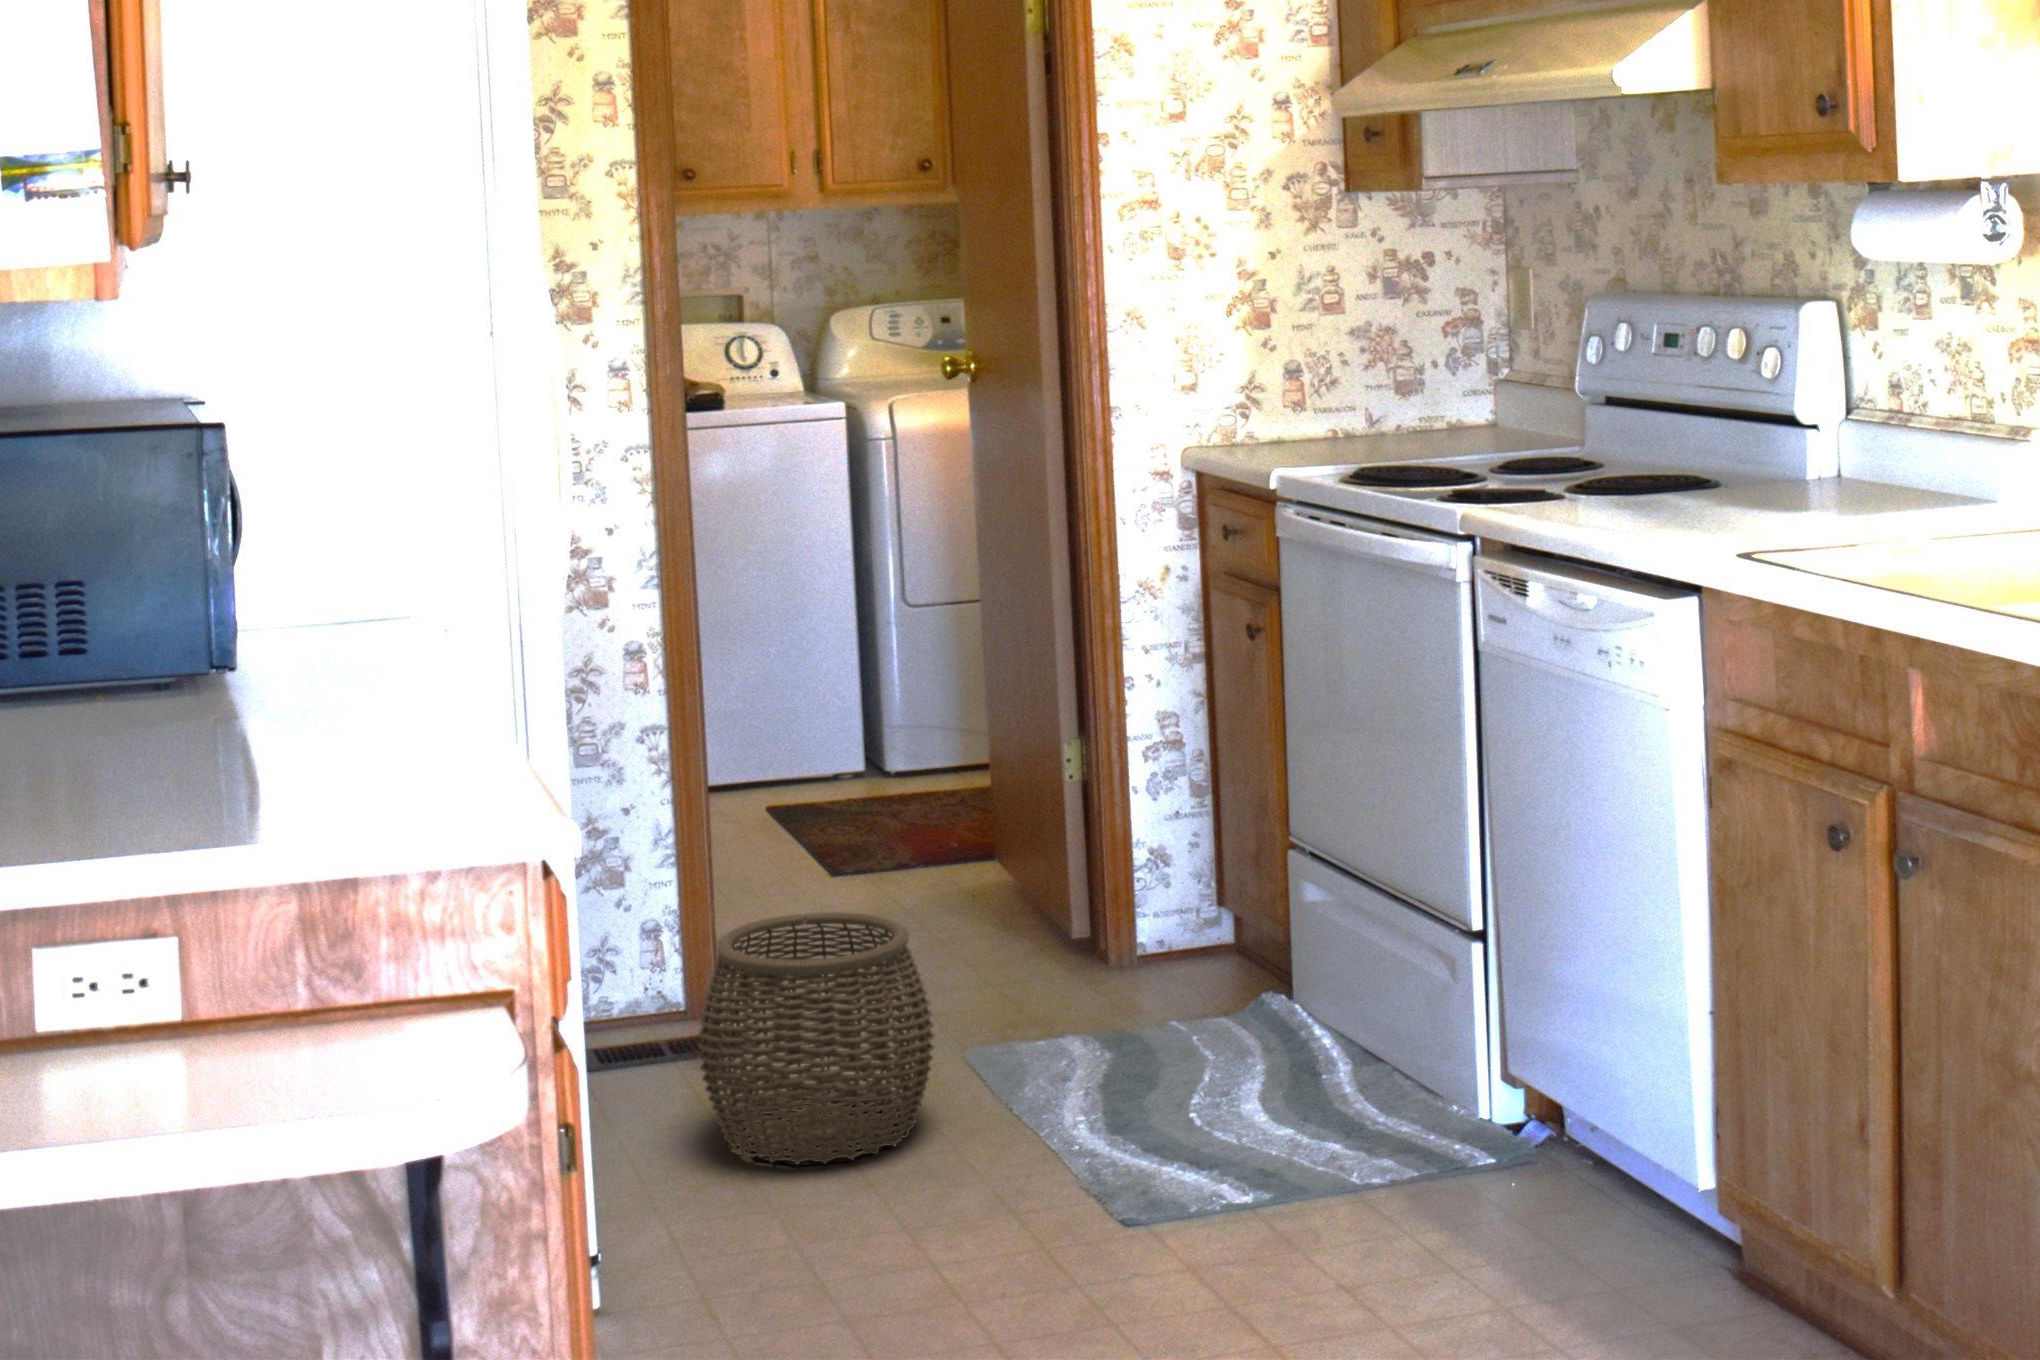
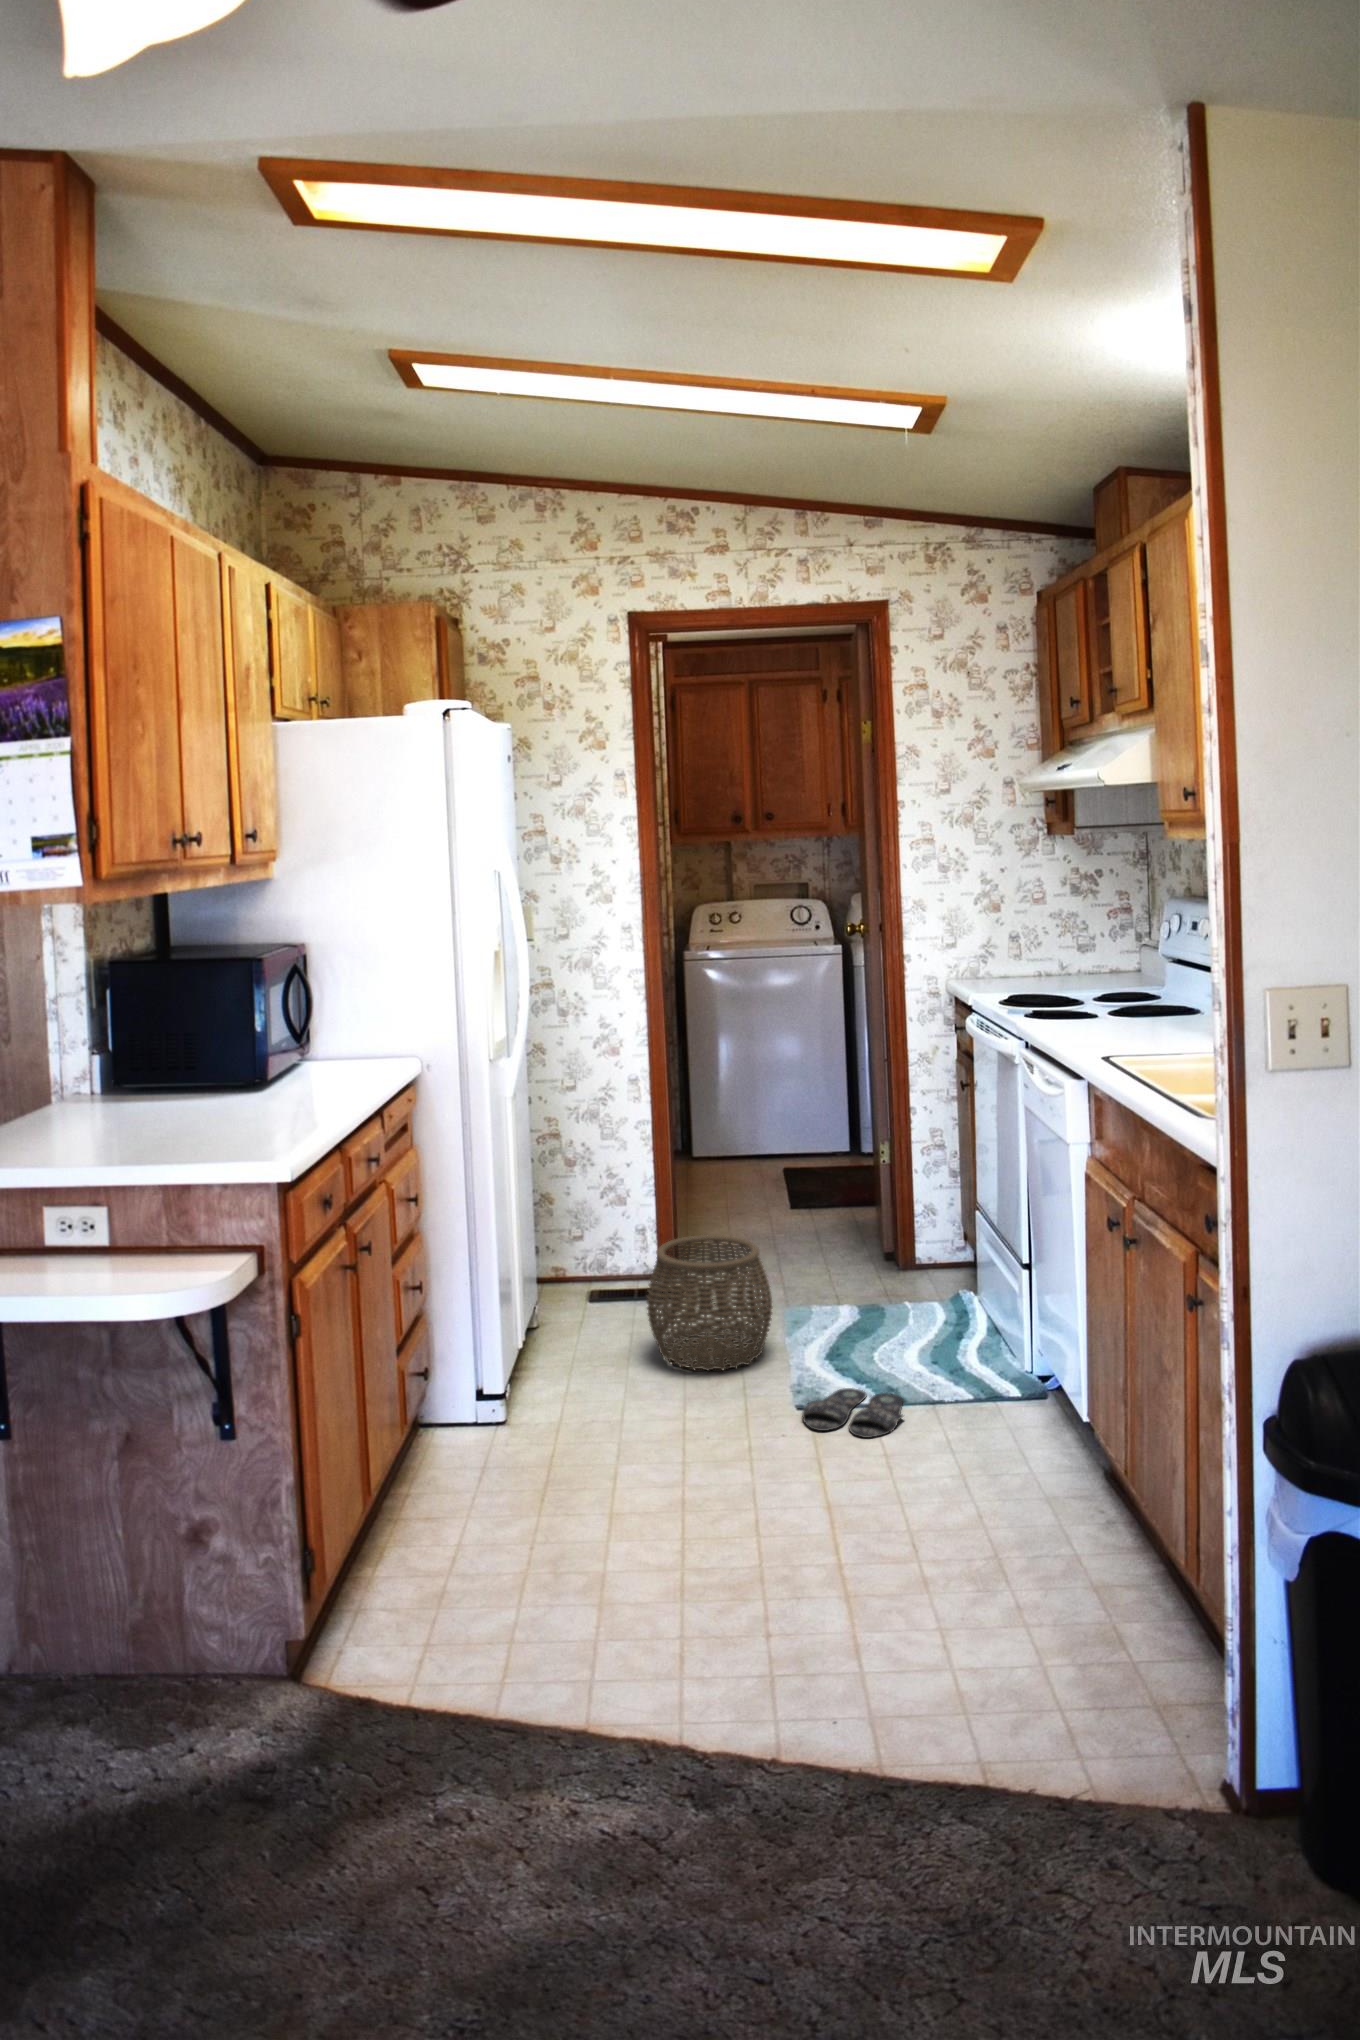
slippers: none [1025,1167,1210,1250] -> present [802,1388,903,1438]

